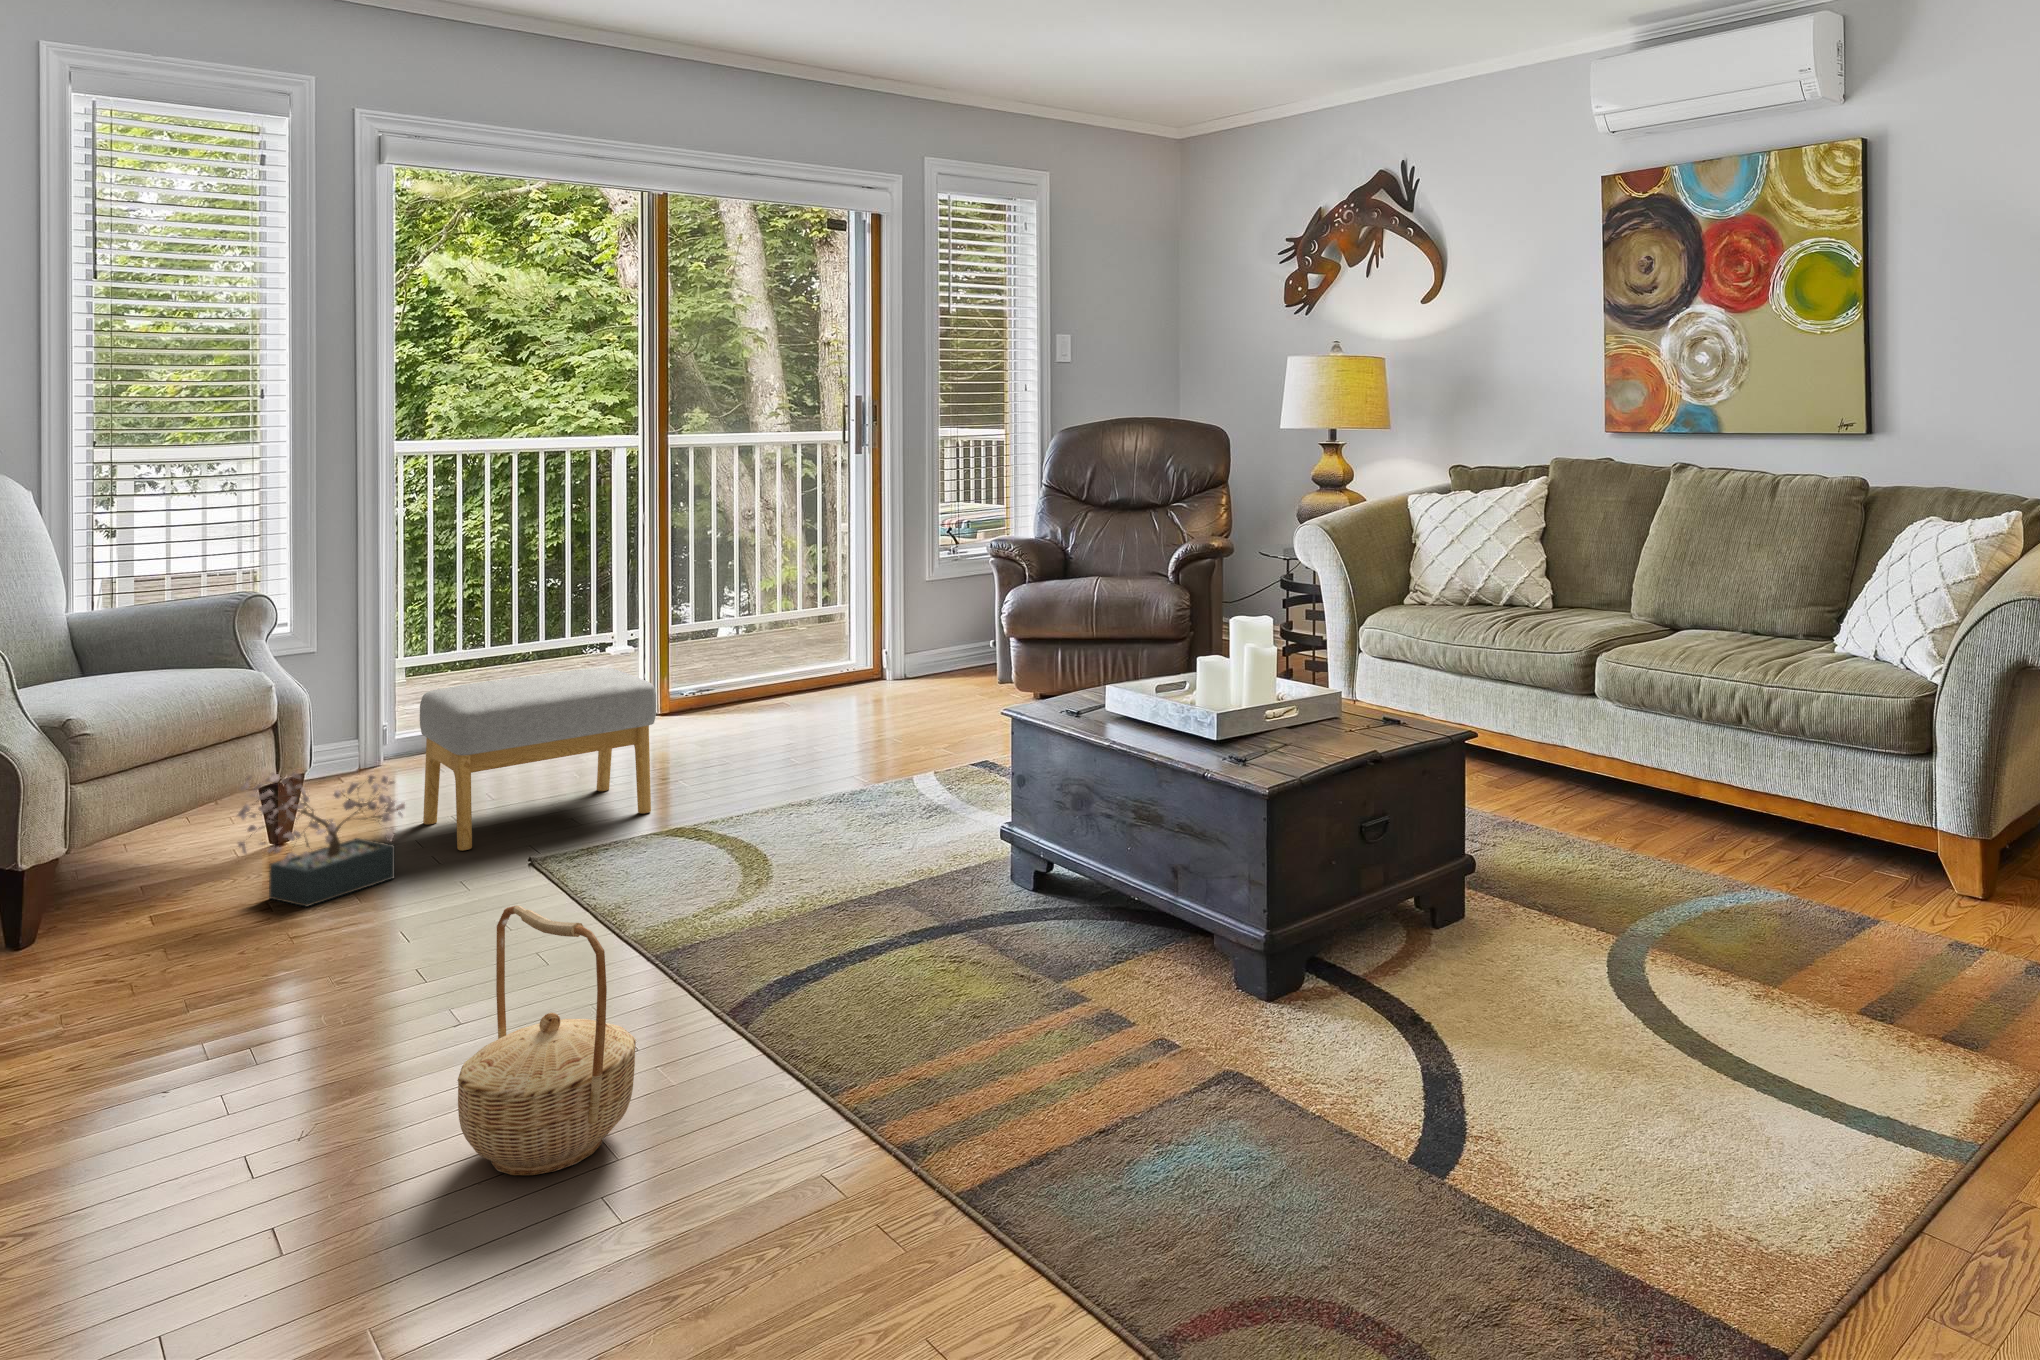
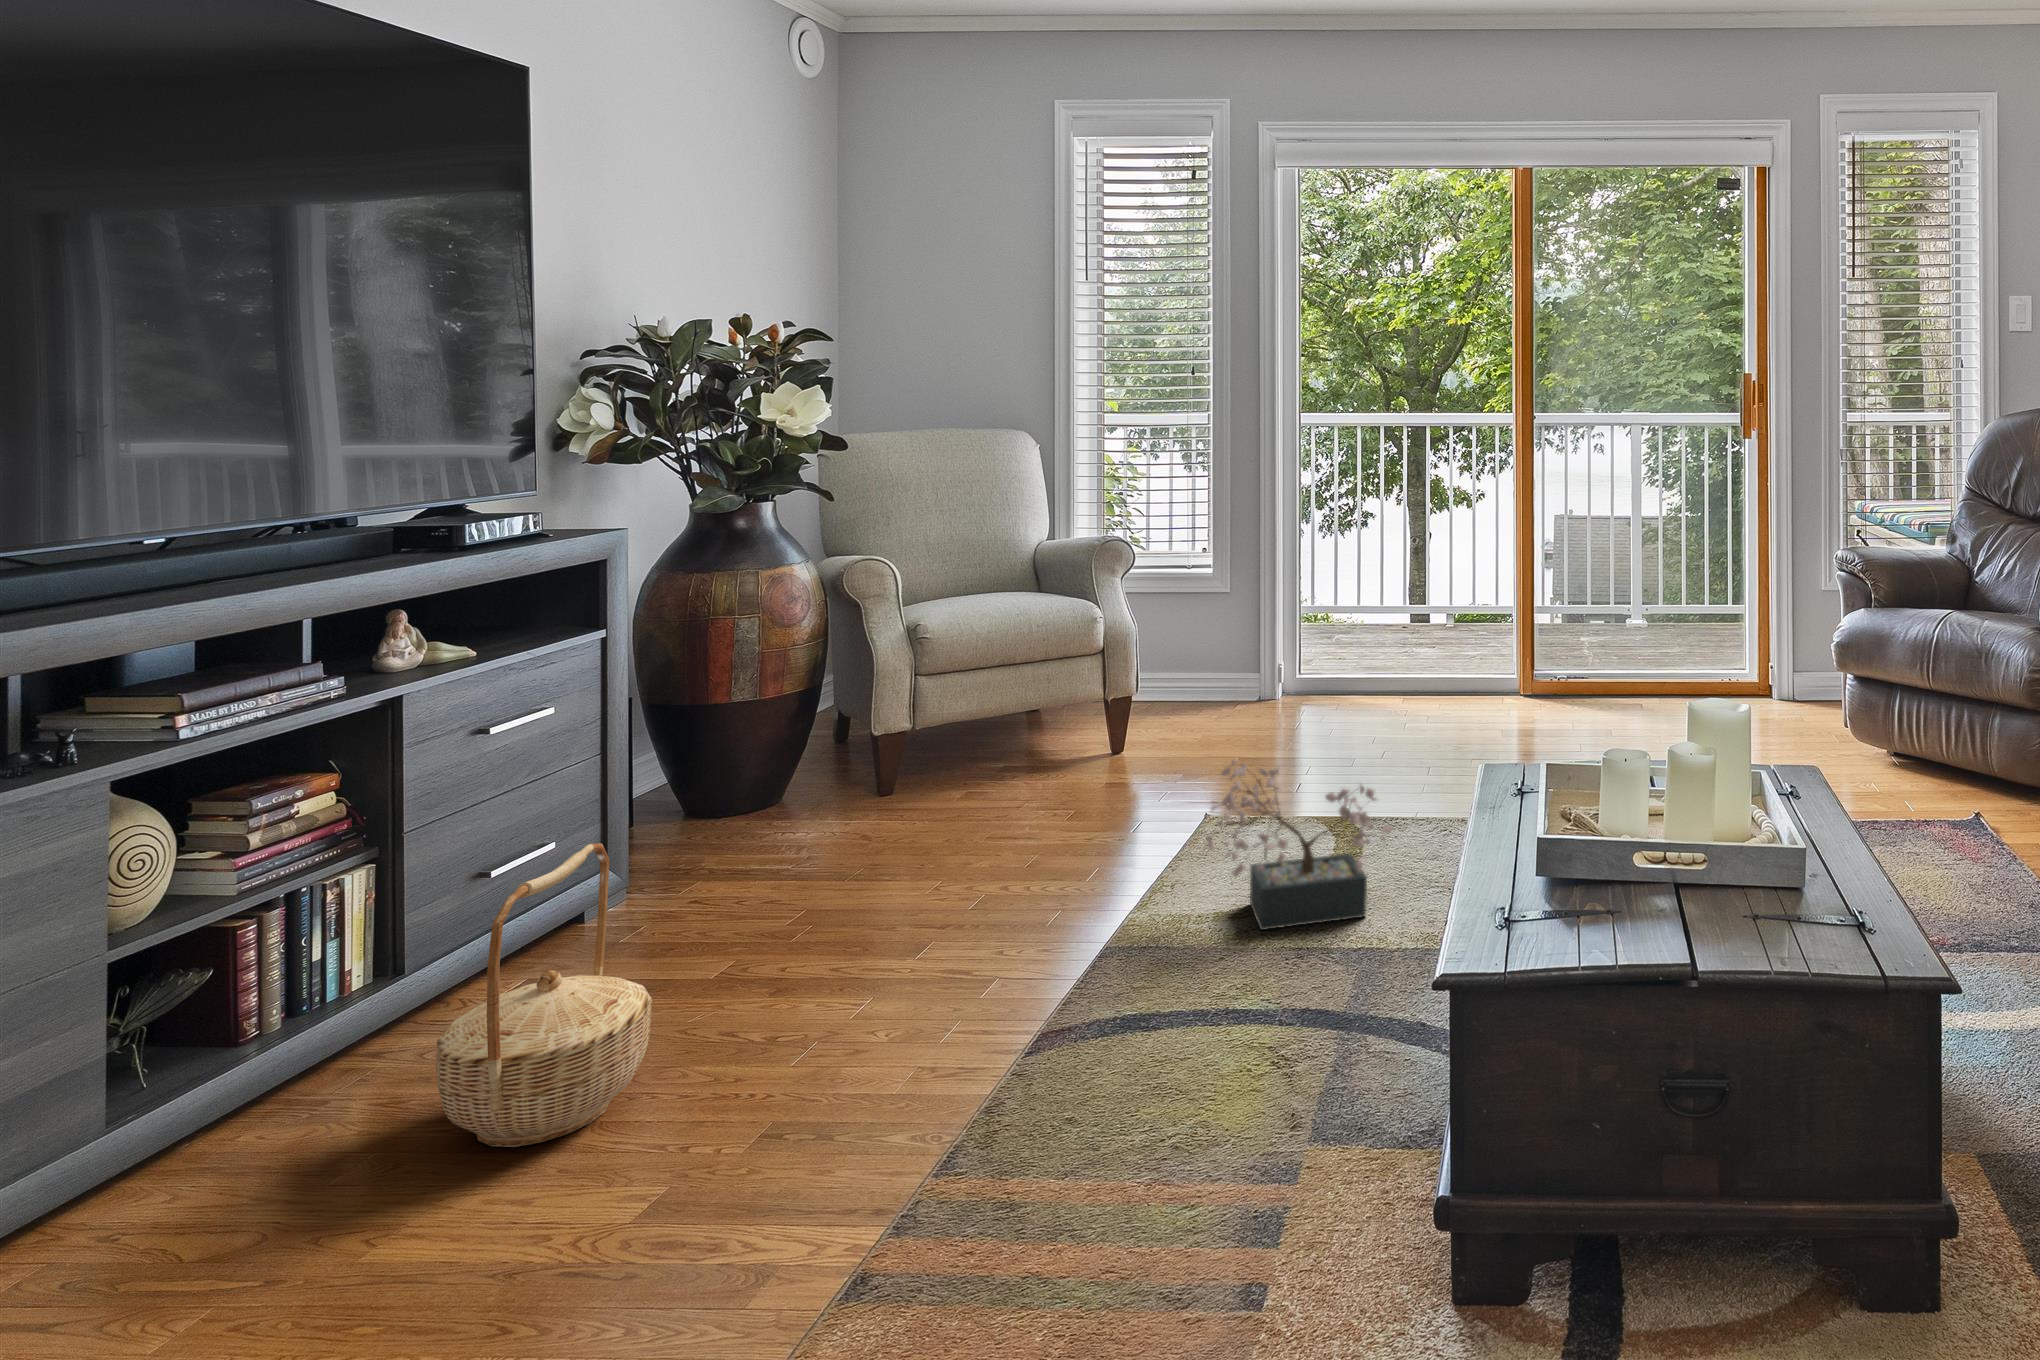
footstool: present [420,668,656,850] -> none [1131,613,1339,773]
decorative plant: present [238,772,405,907] -> present [1206,760,1391,930]

